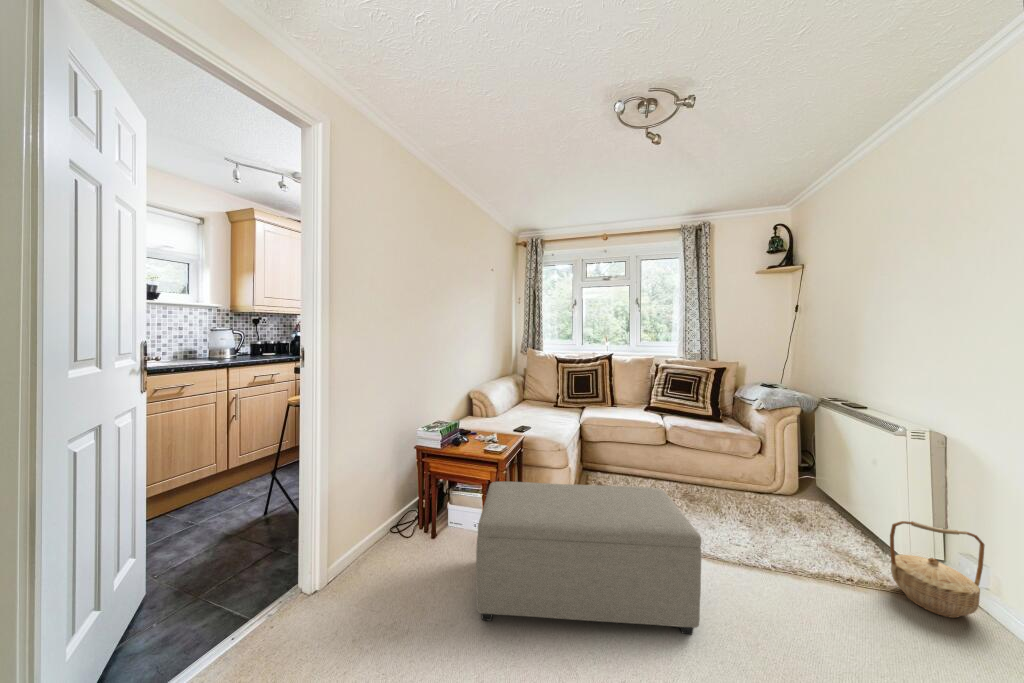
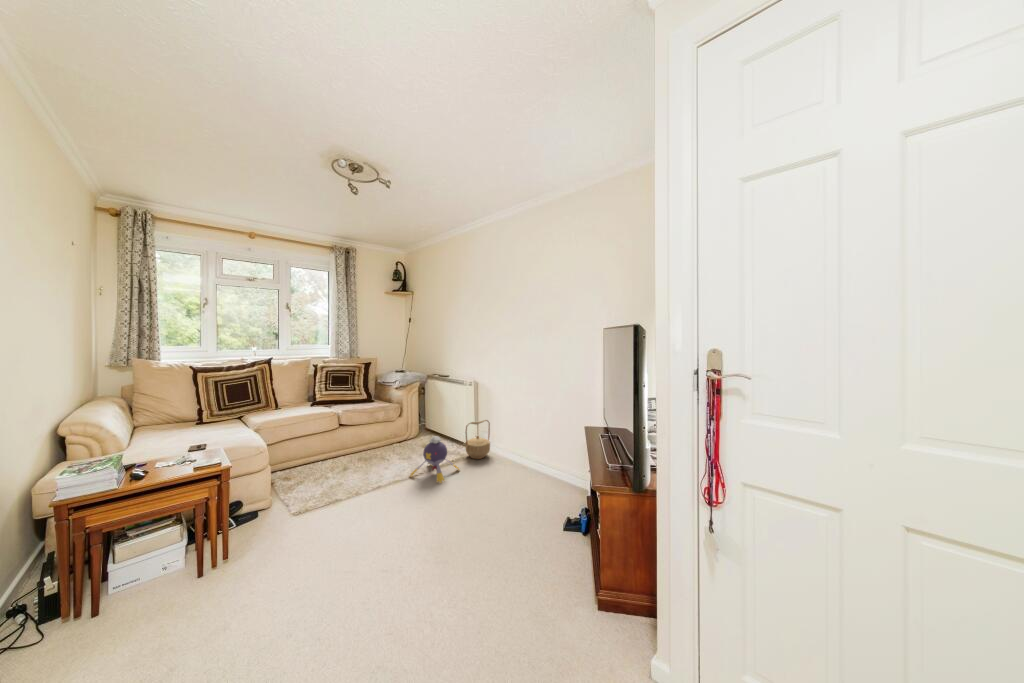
ottoman: present [476,482,701,634] -> none [210,446,408,611]
plush toy: none [741,515,861,614] -> present [410,436,459,483]

